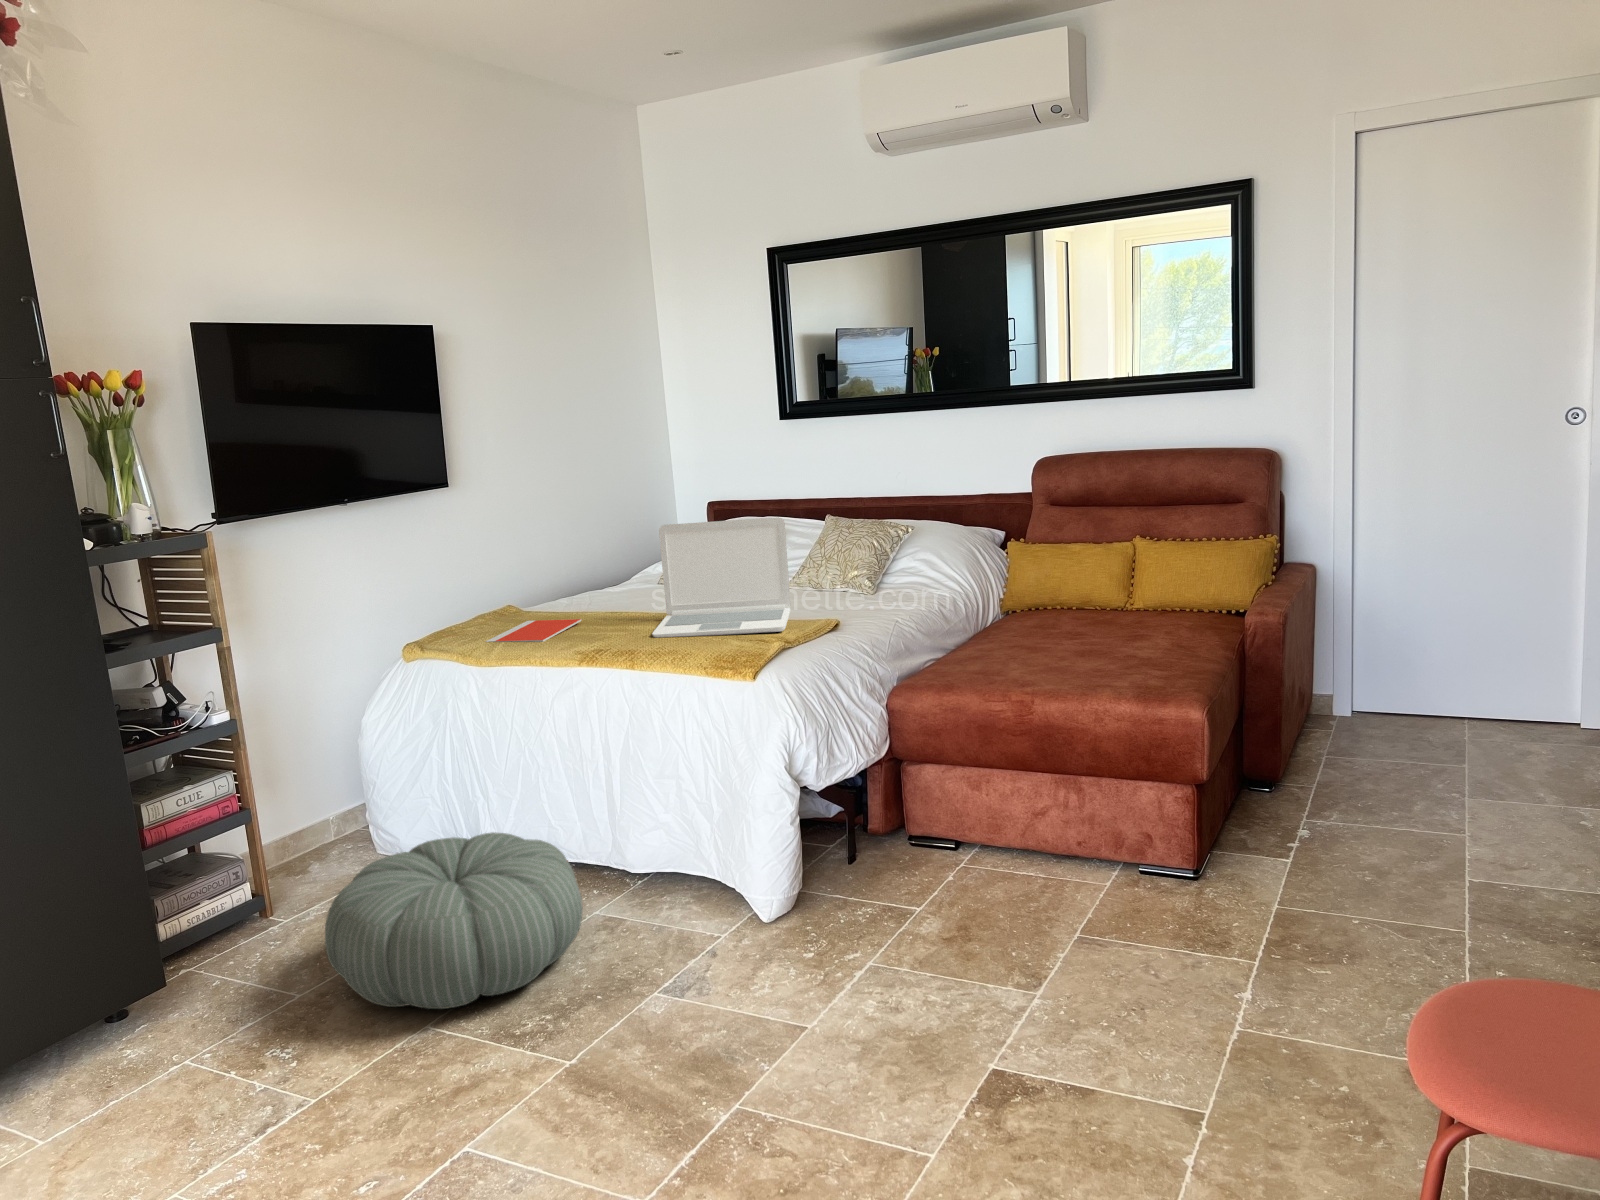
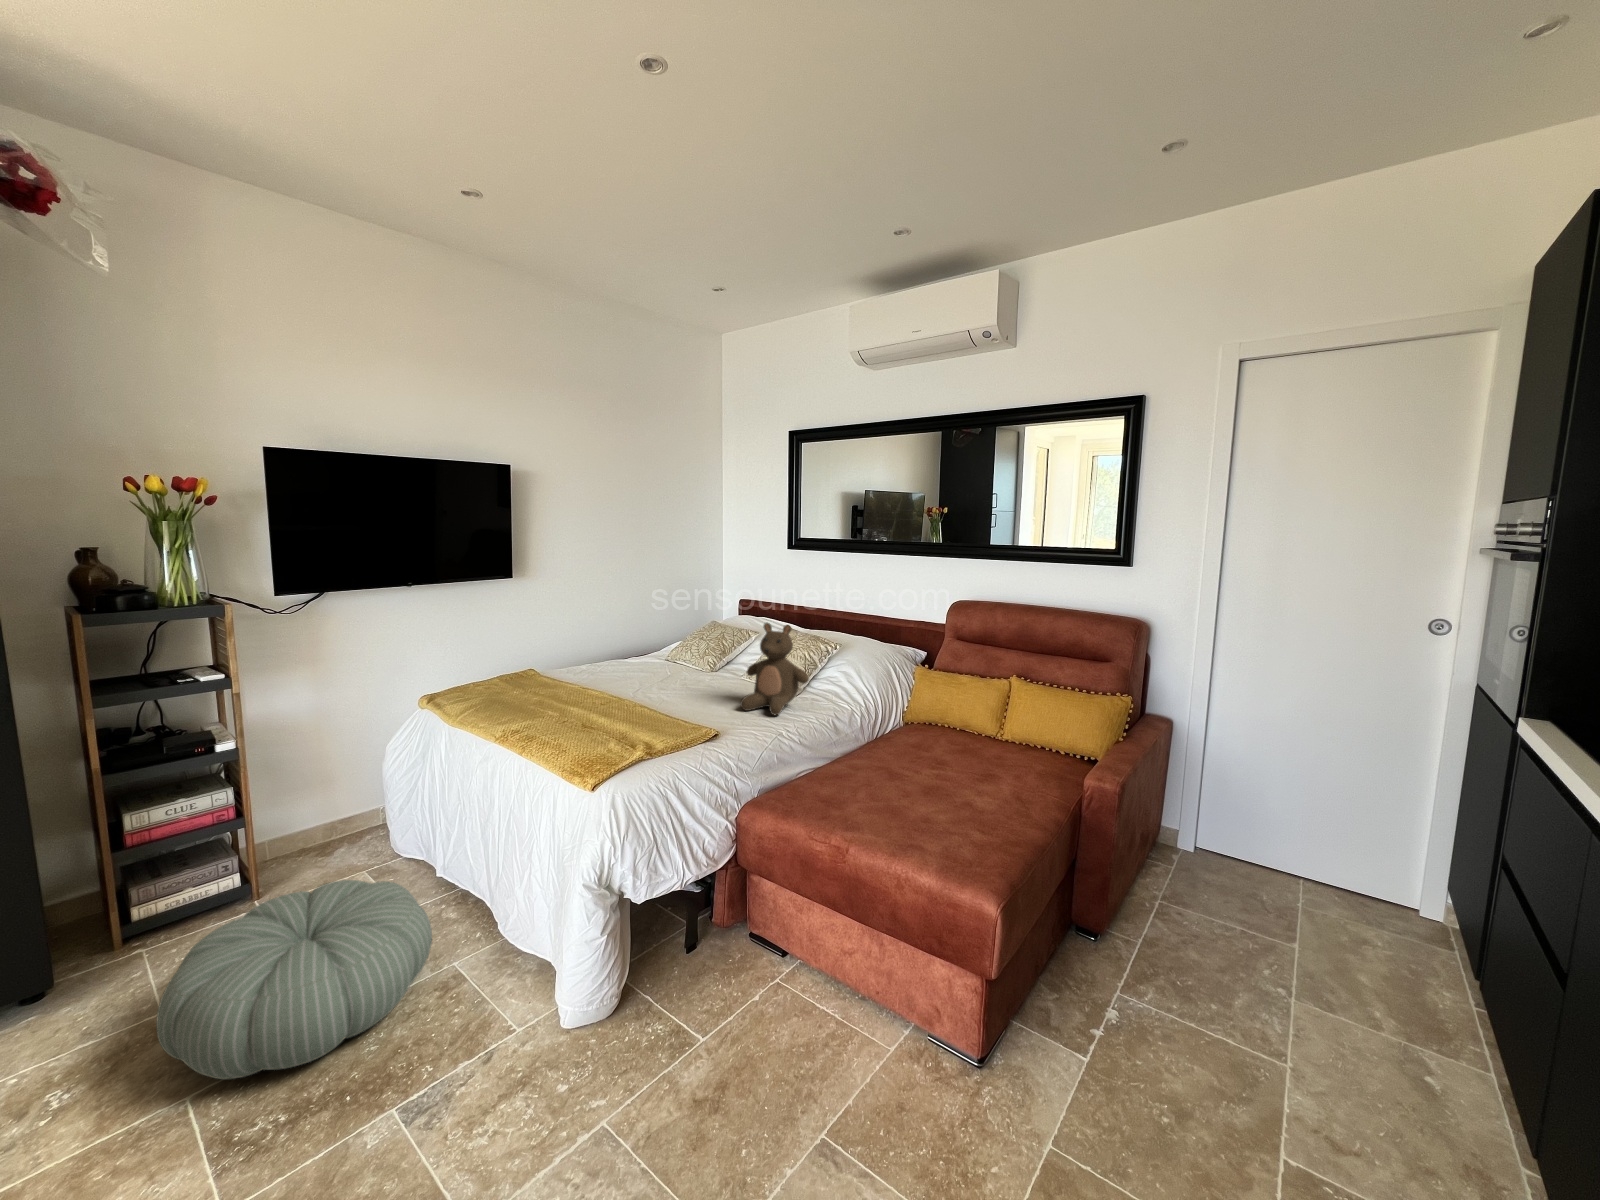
stuffed bear: none [815,498,901,610] -> present [740,623,809,715]
laptop: present [652,517,791,638] -> none [580,630,709,734]
notebook: present [486,619,581,642] -> none [467,687,560,714]

